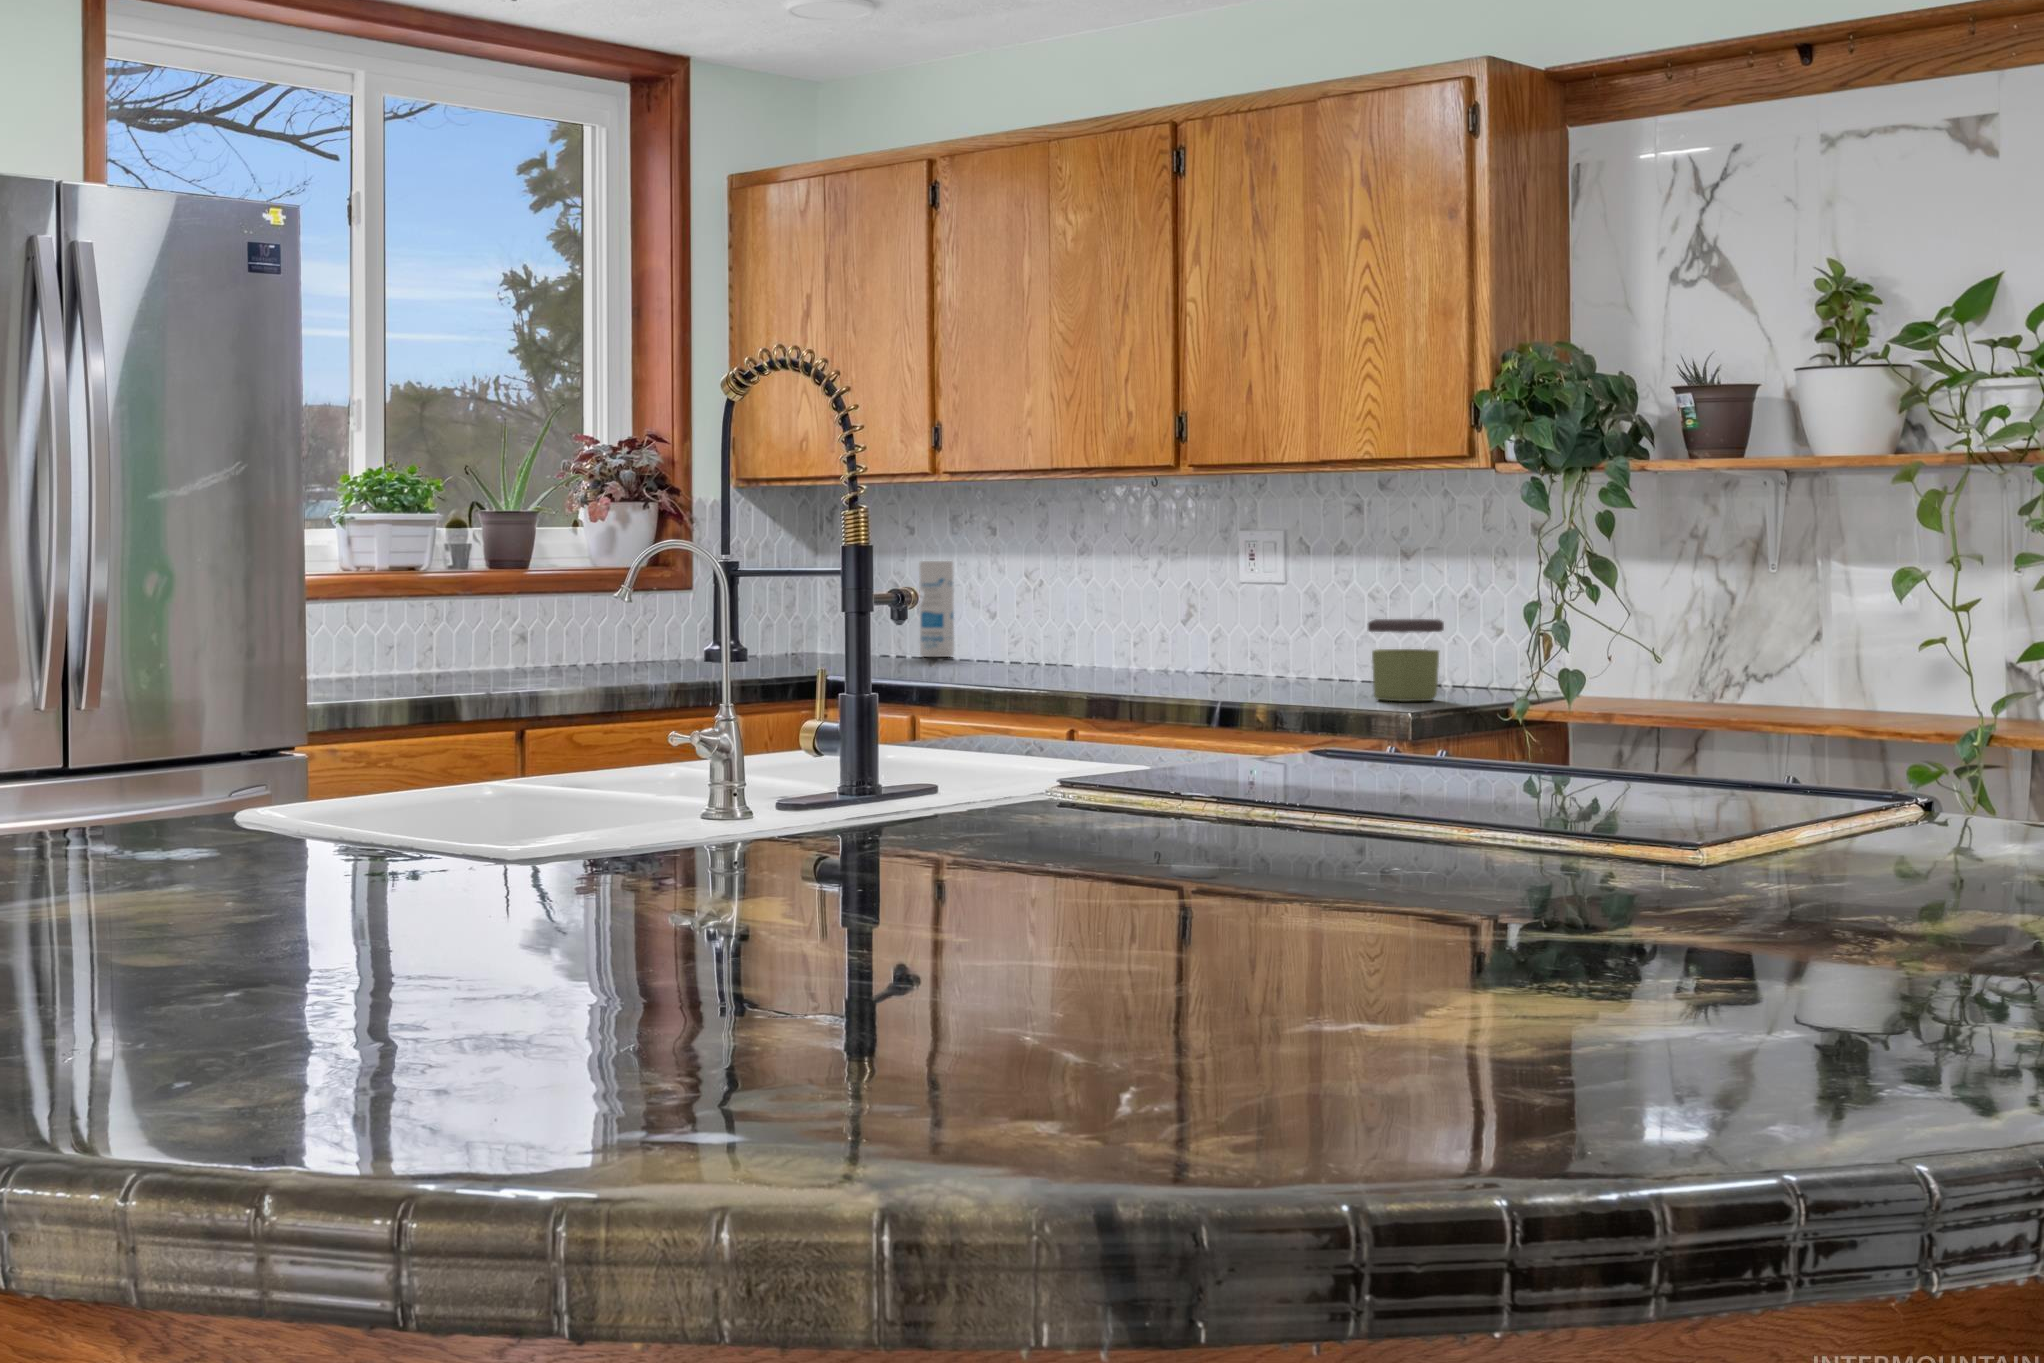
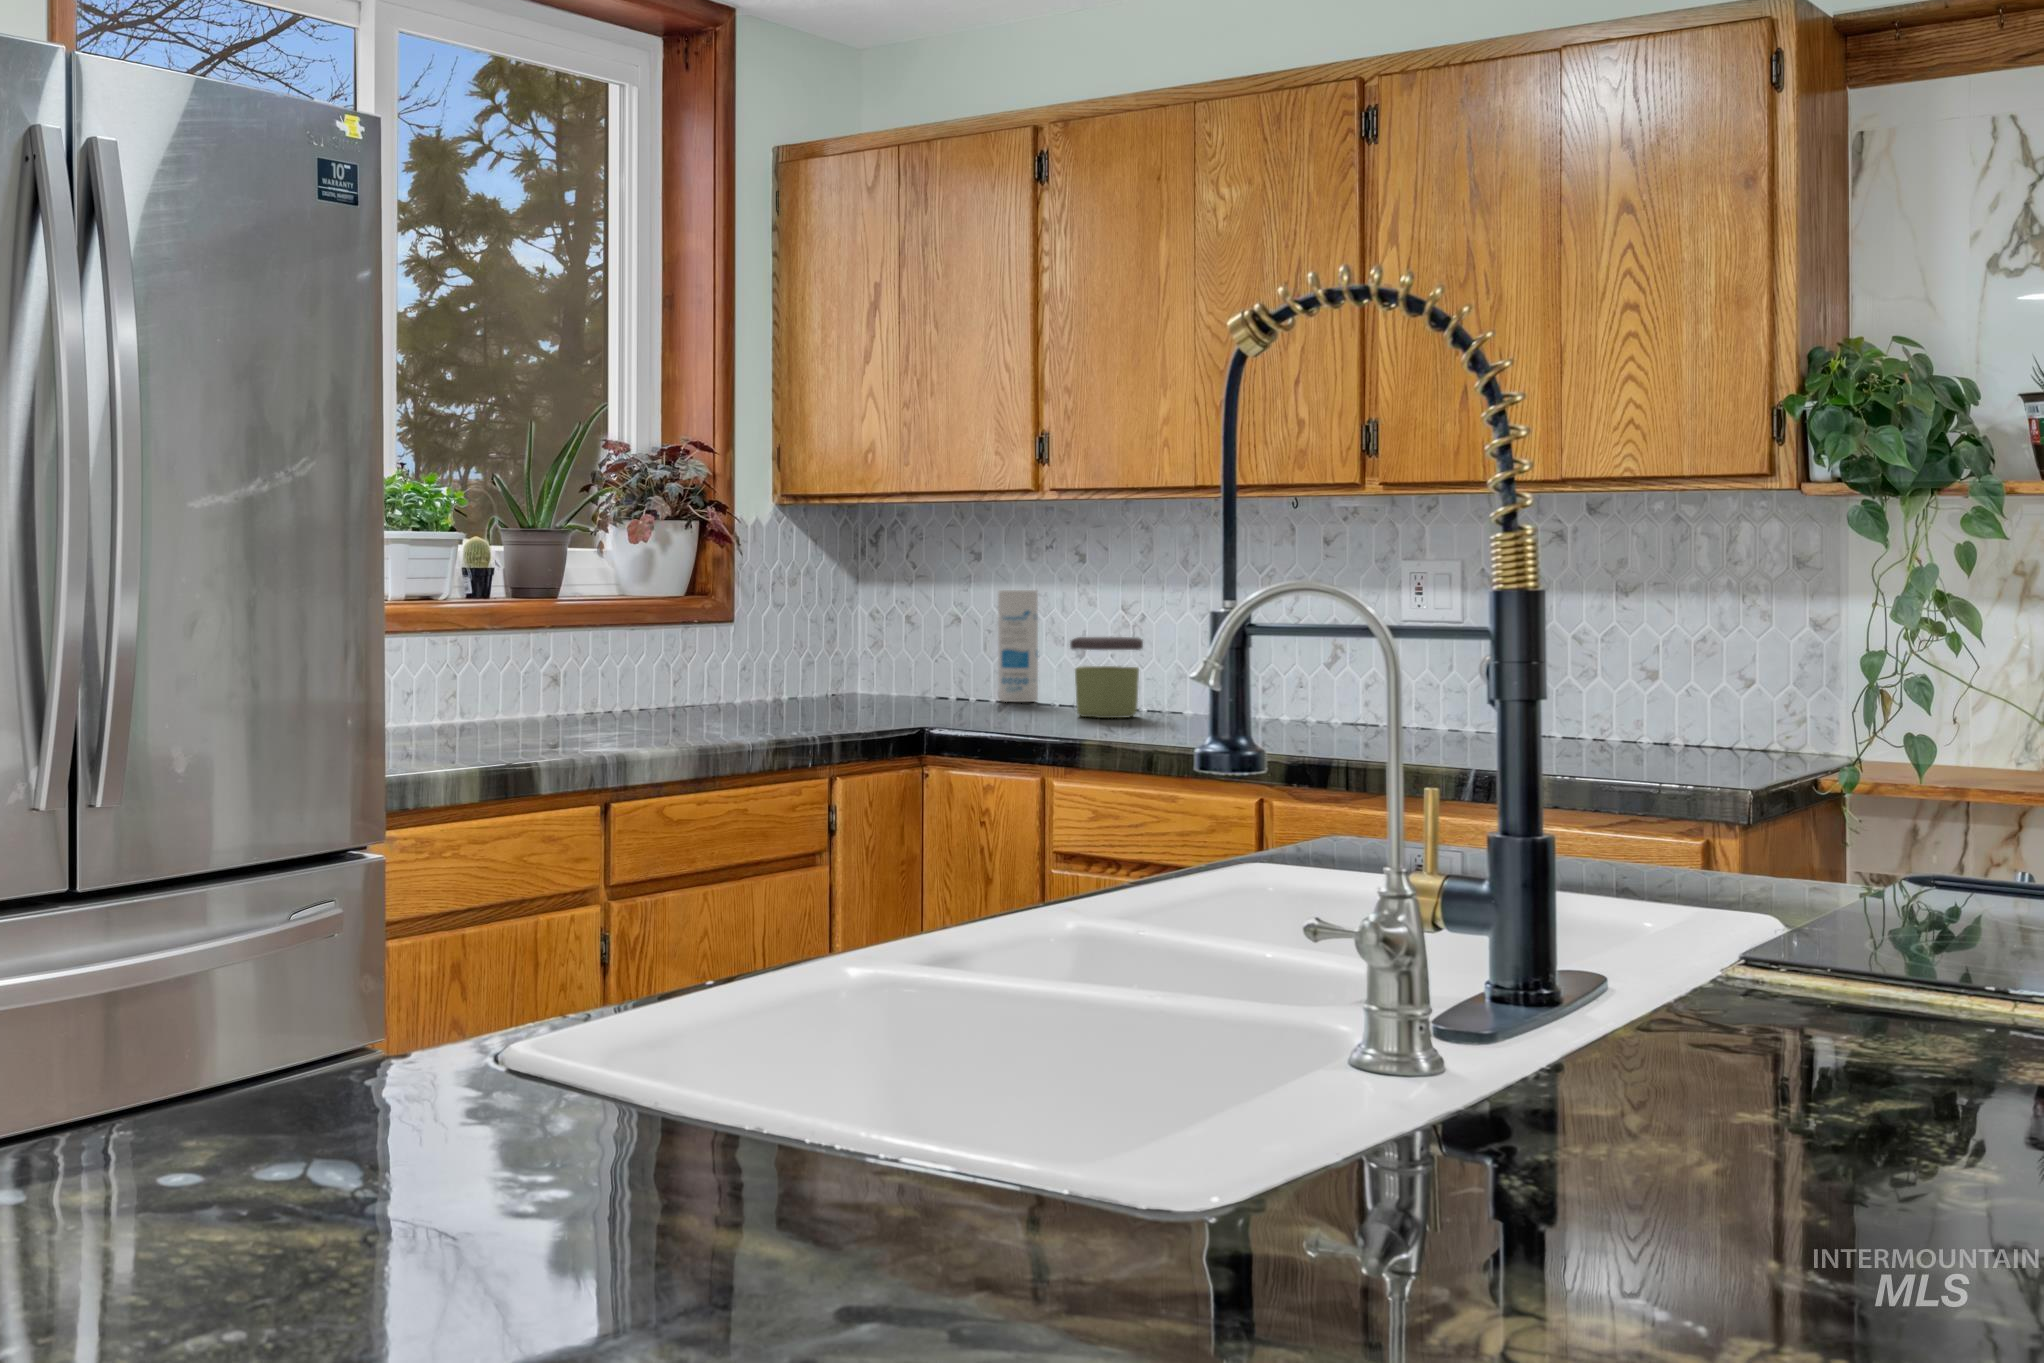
jar: present [1368,619,1444,701] -> present [1070,637,1143,718]

